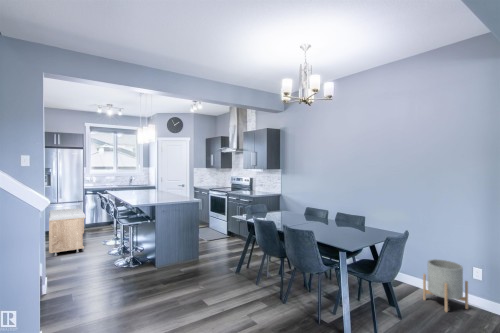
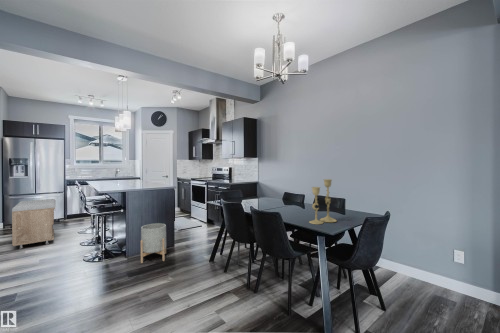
candlestick: none [332,200,357,241] -> present [310,179,336,224]
planter: present [423,259,468,312] -> present [141,223,166,263]

